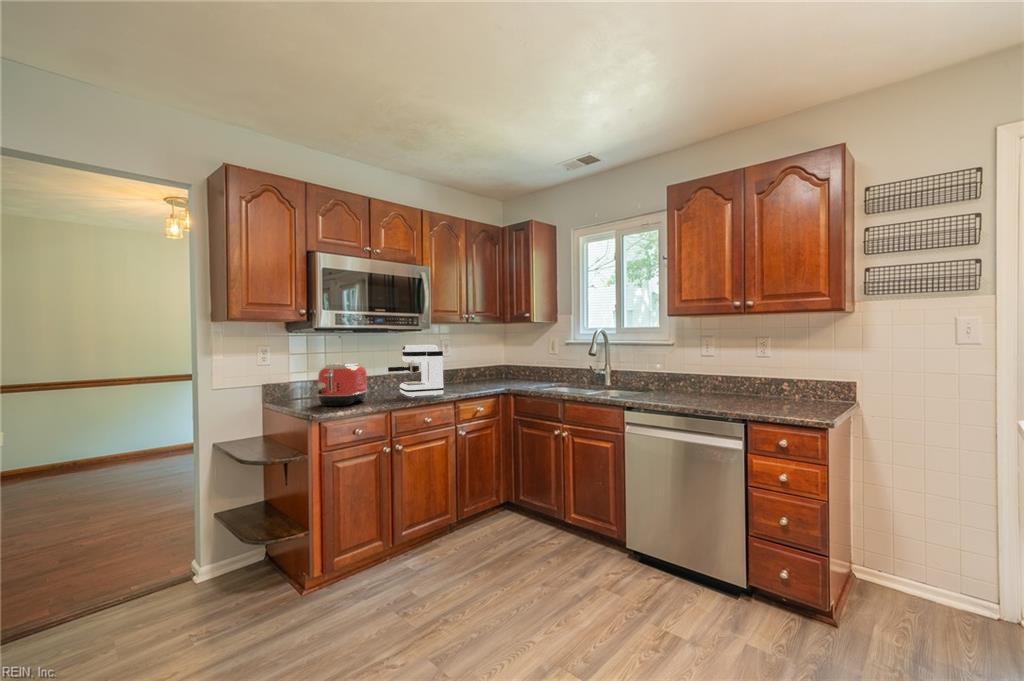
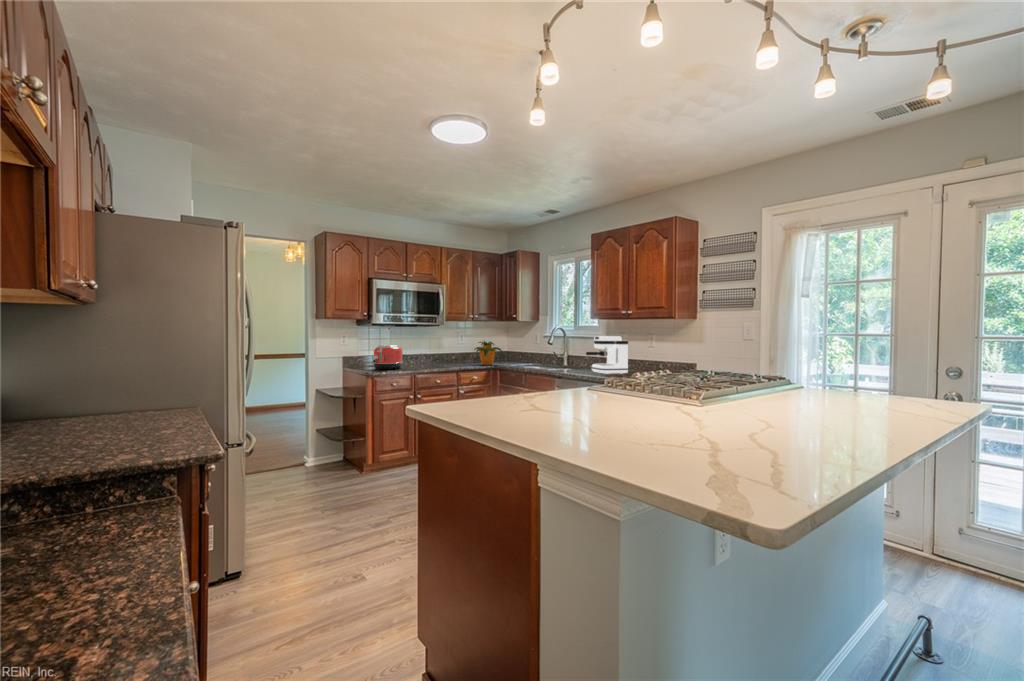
coffee maker: present [388,345,444,397] -> present [586,336,628,374]
potted plant: none [468,350,513,387] -> present [474,341,502,365]

